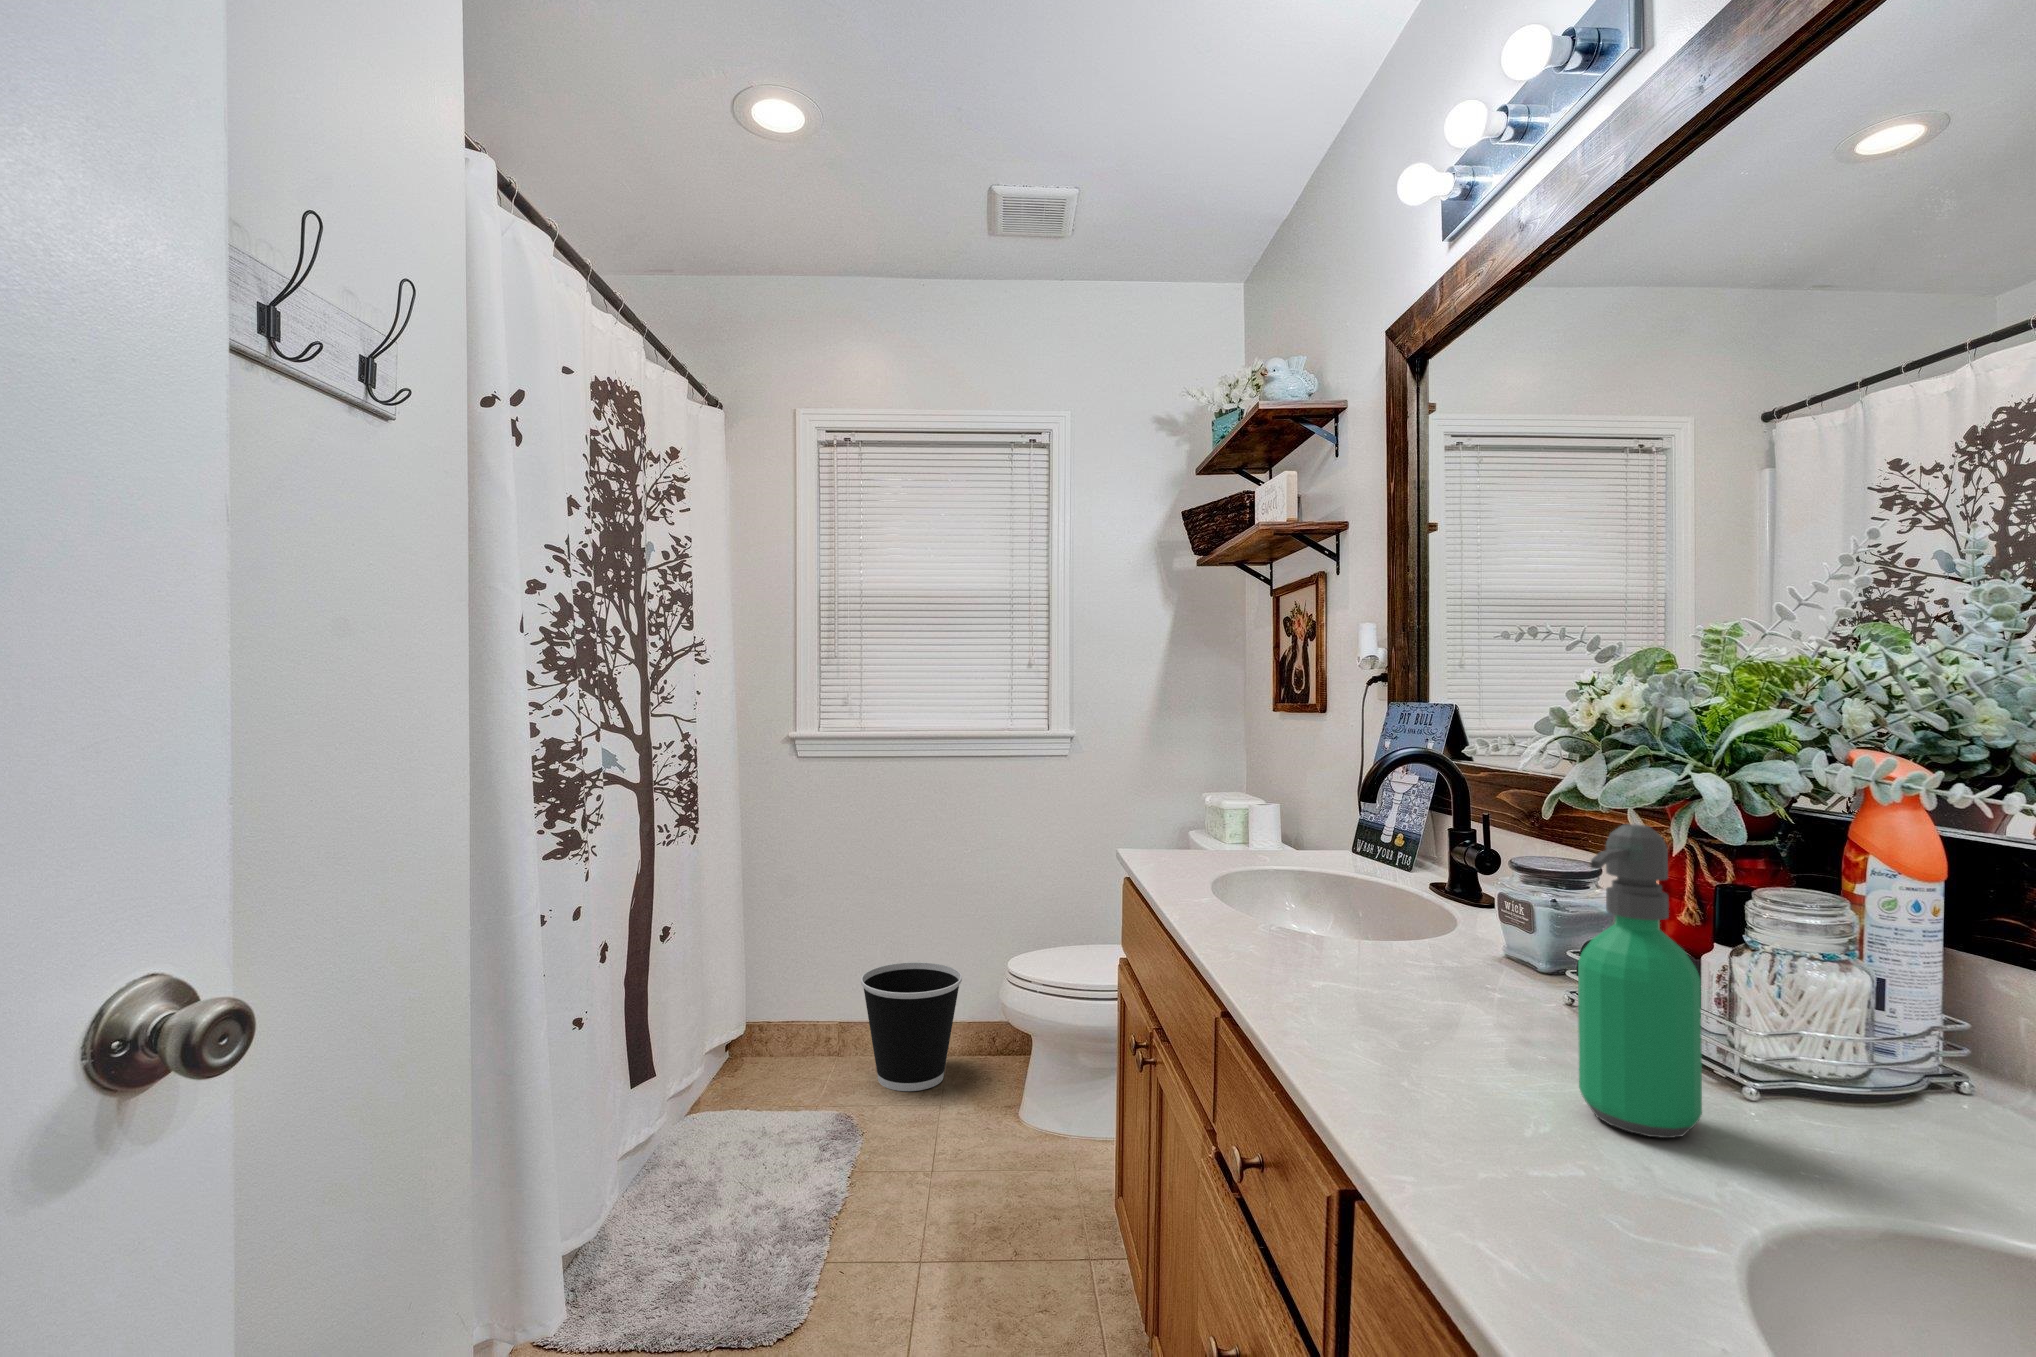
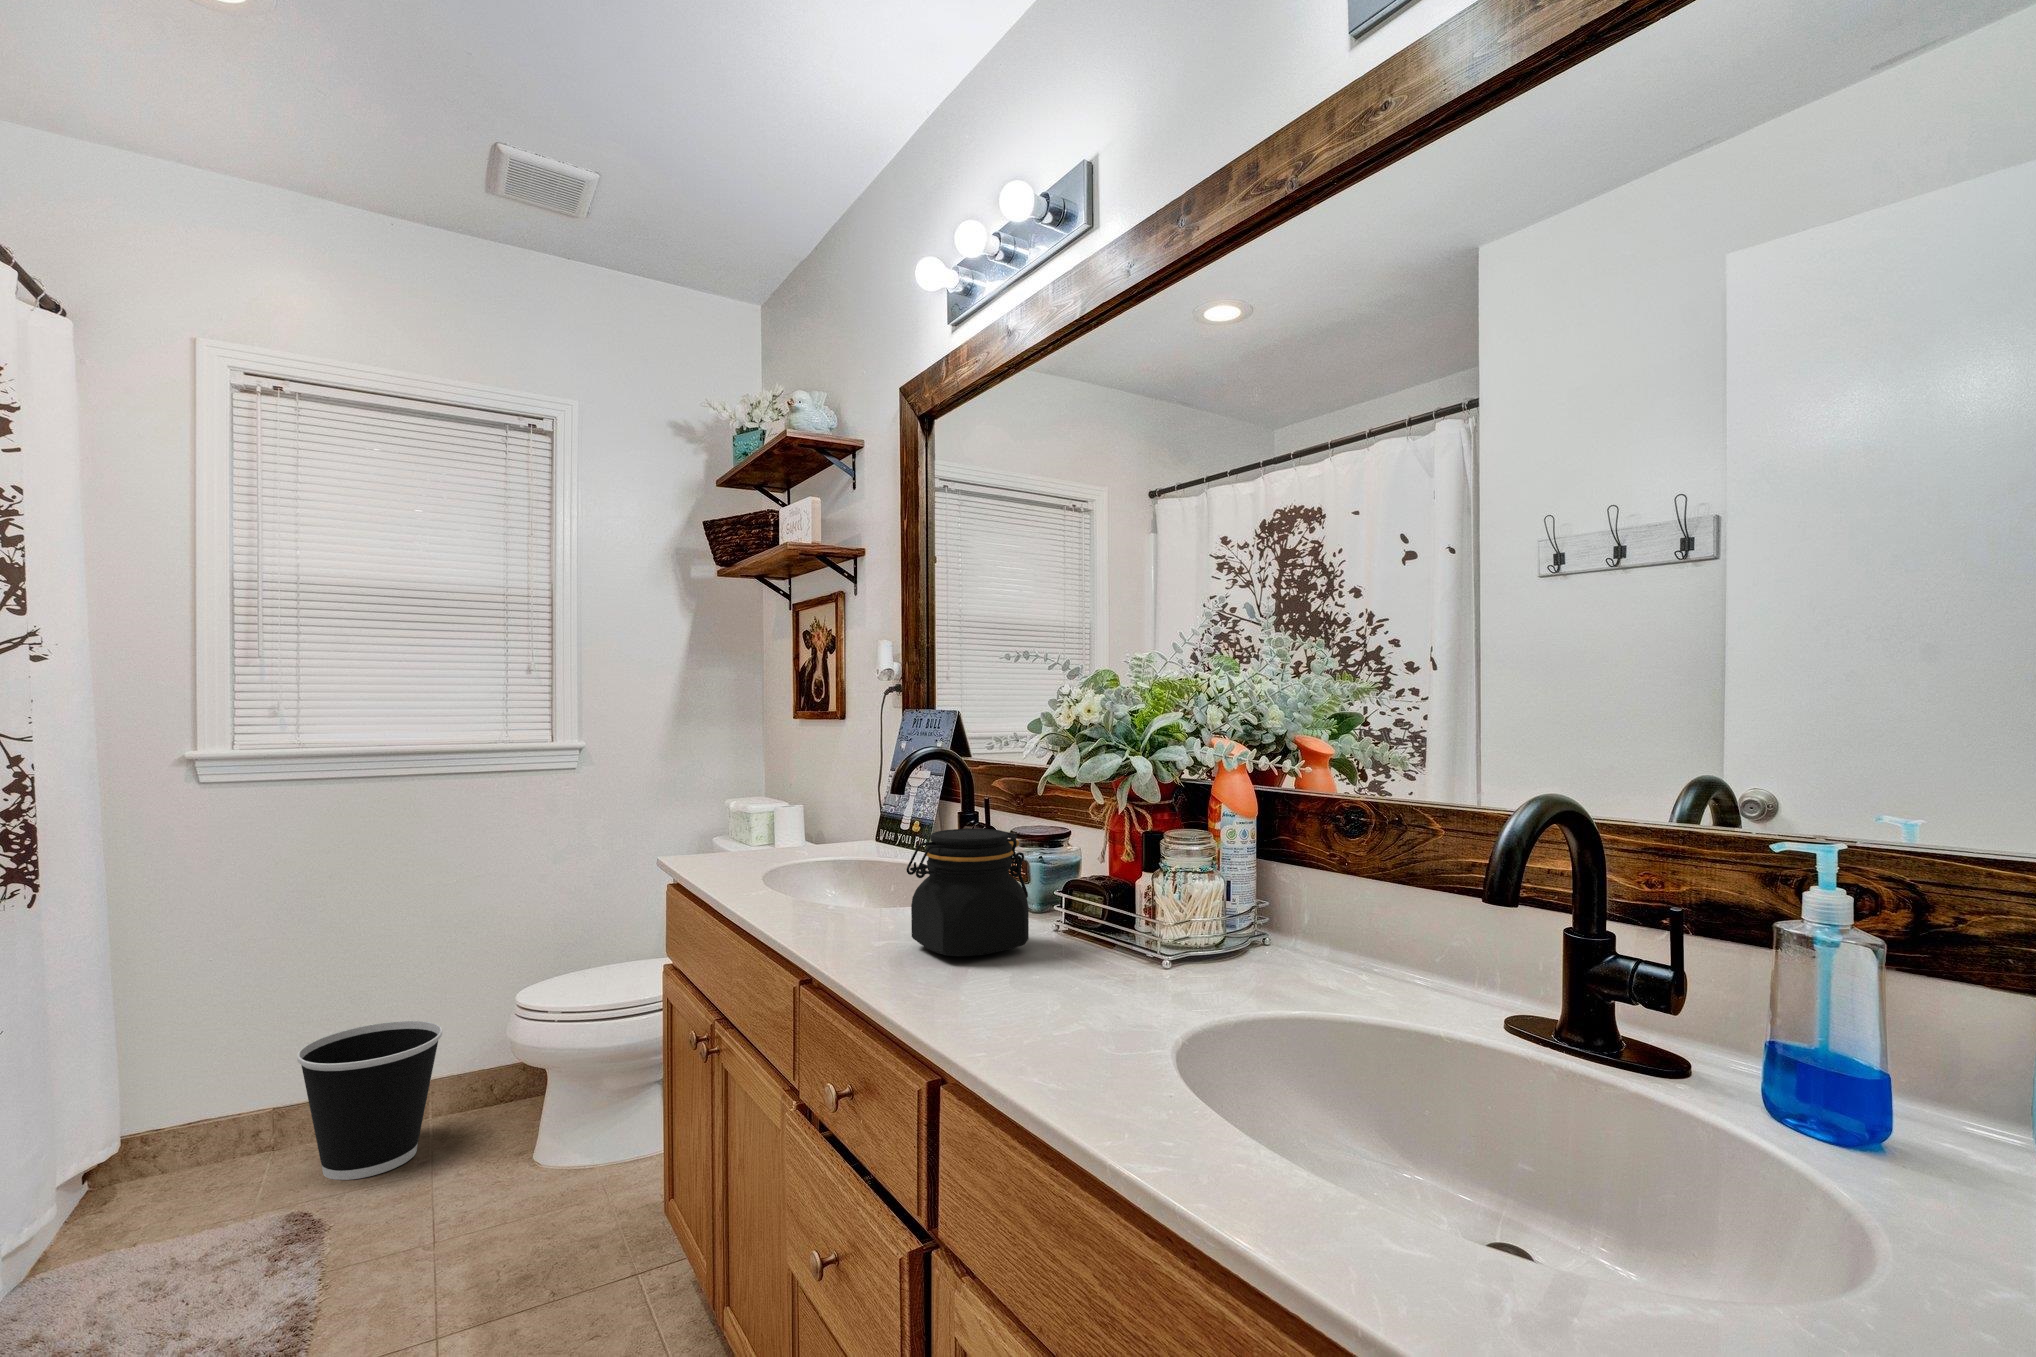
soap dispenser: present [1578,824,1702,1138] -> none [1074,793,1143,999]
jar: none [1345,852,1521,1021] -> present [906,828,1029,956]

